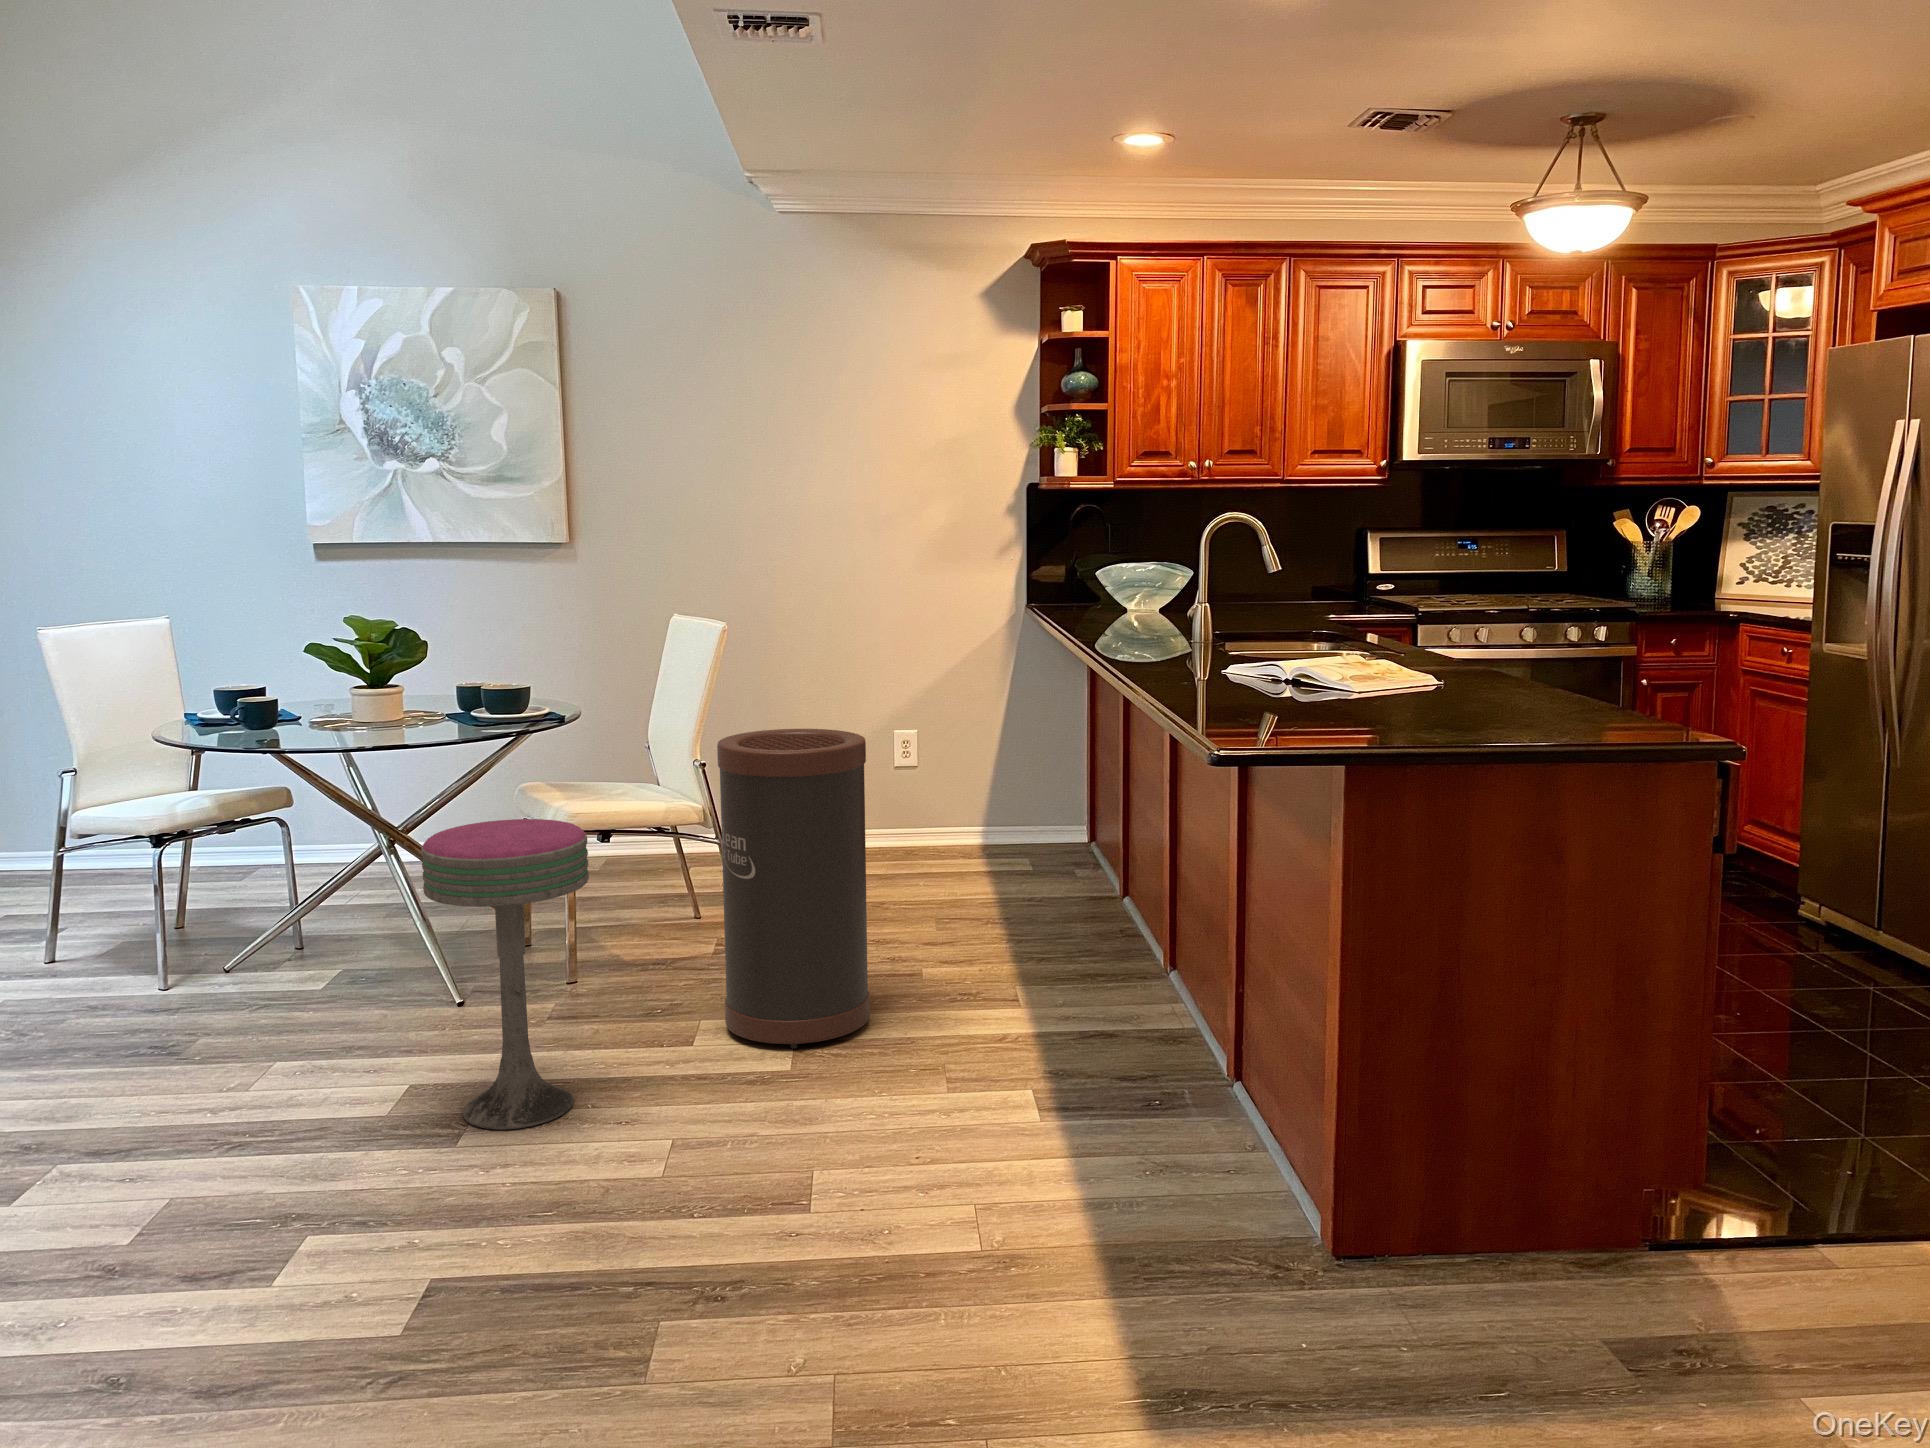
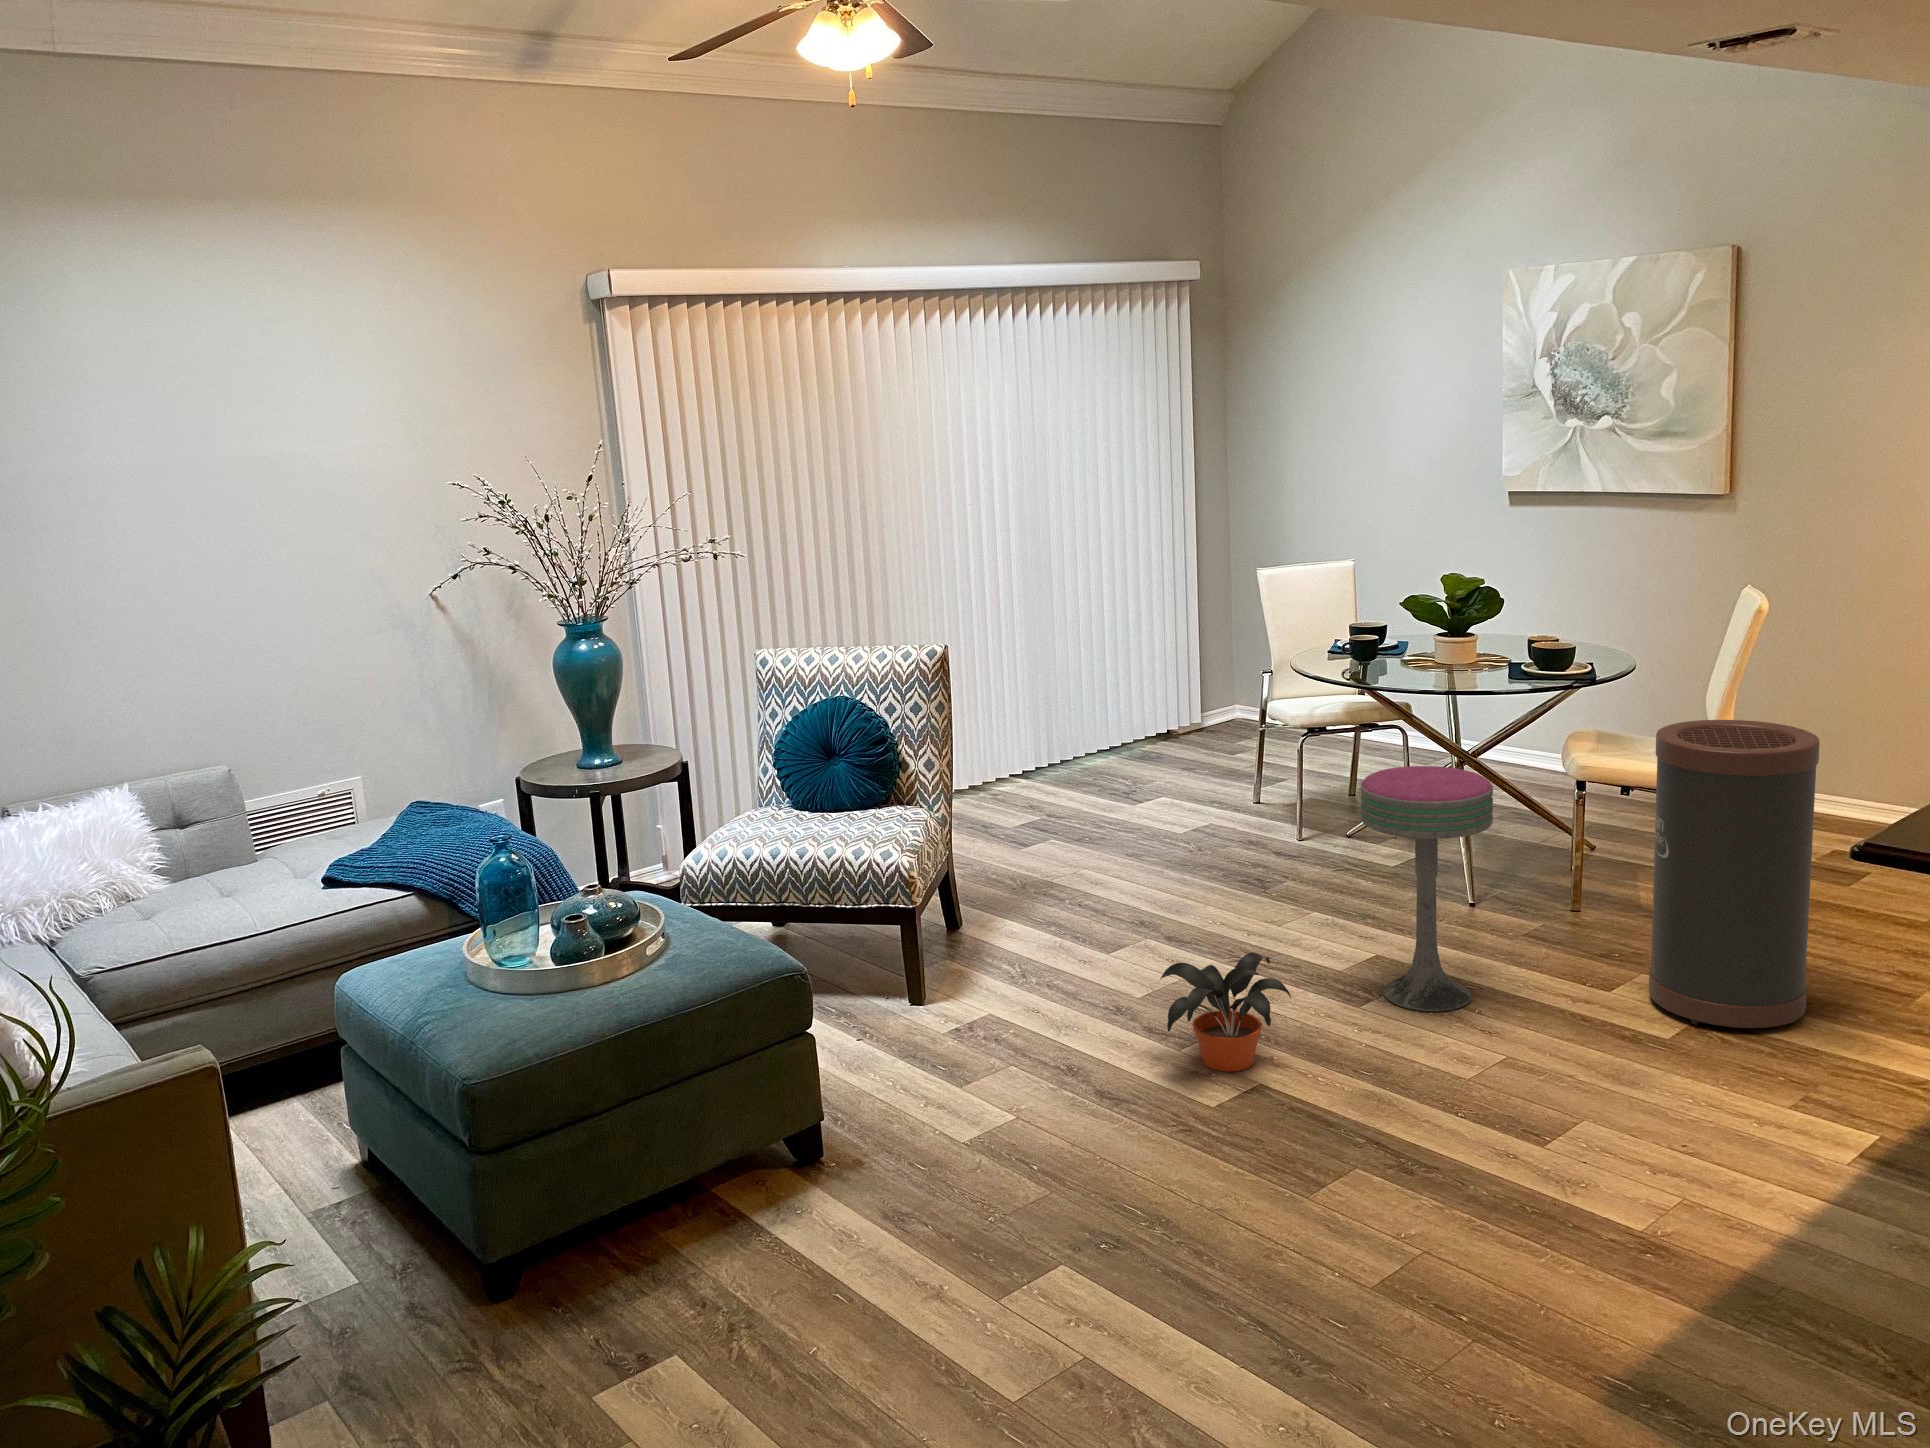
potted plant: none [231,1104,448,1292] -> present [1160,952,1291,1072]

